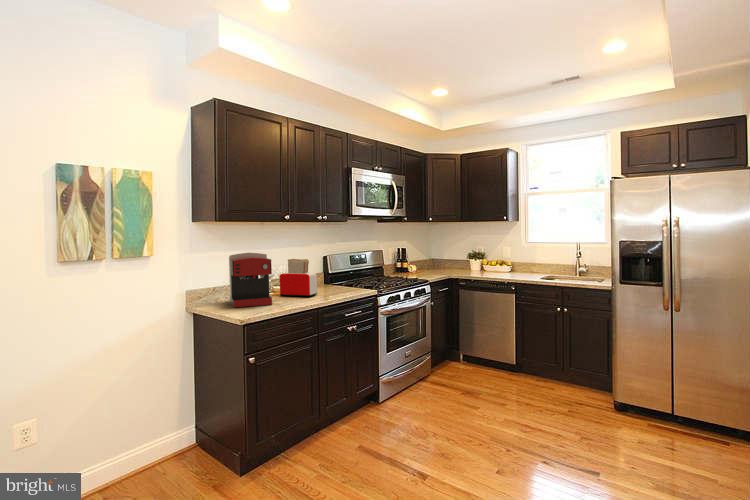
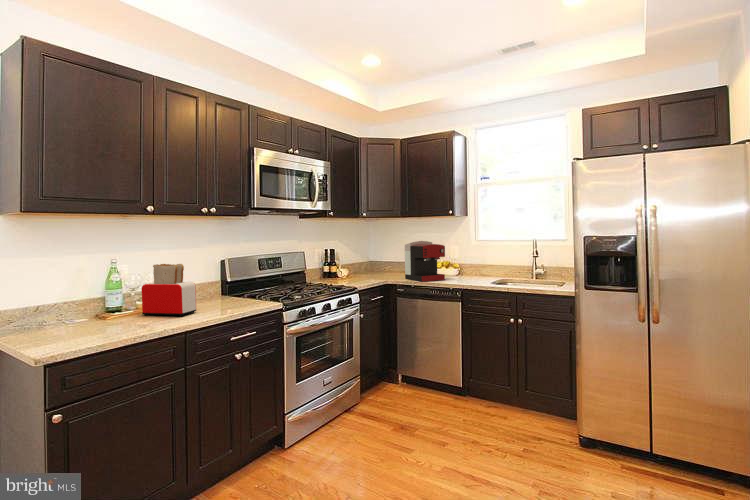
coffee maker: present [229,253,272,307] -> present [405,241,445,282]

